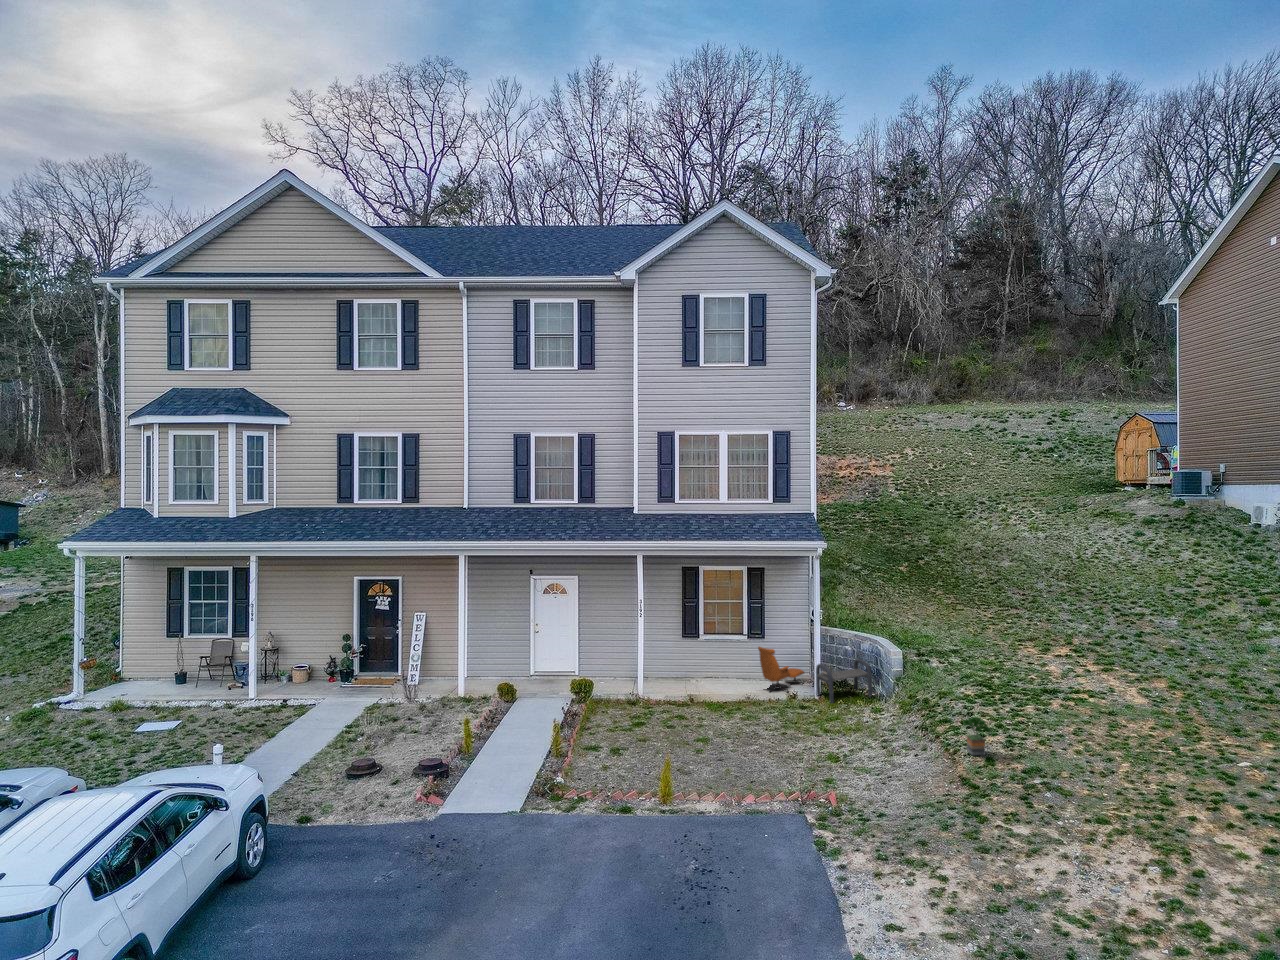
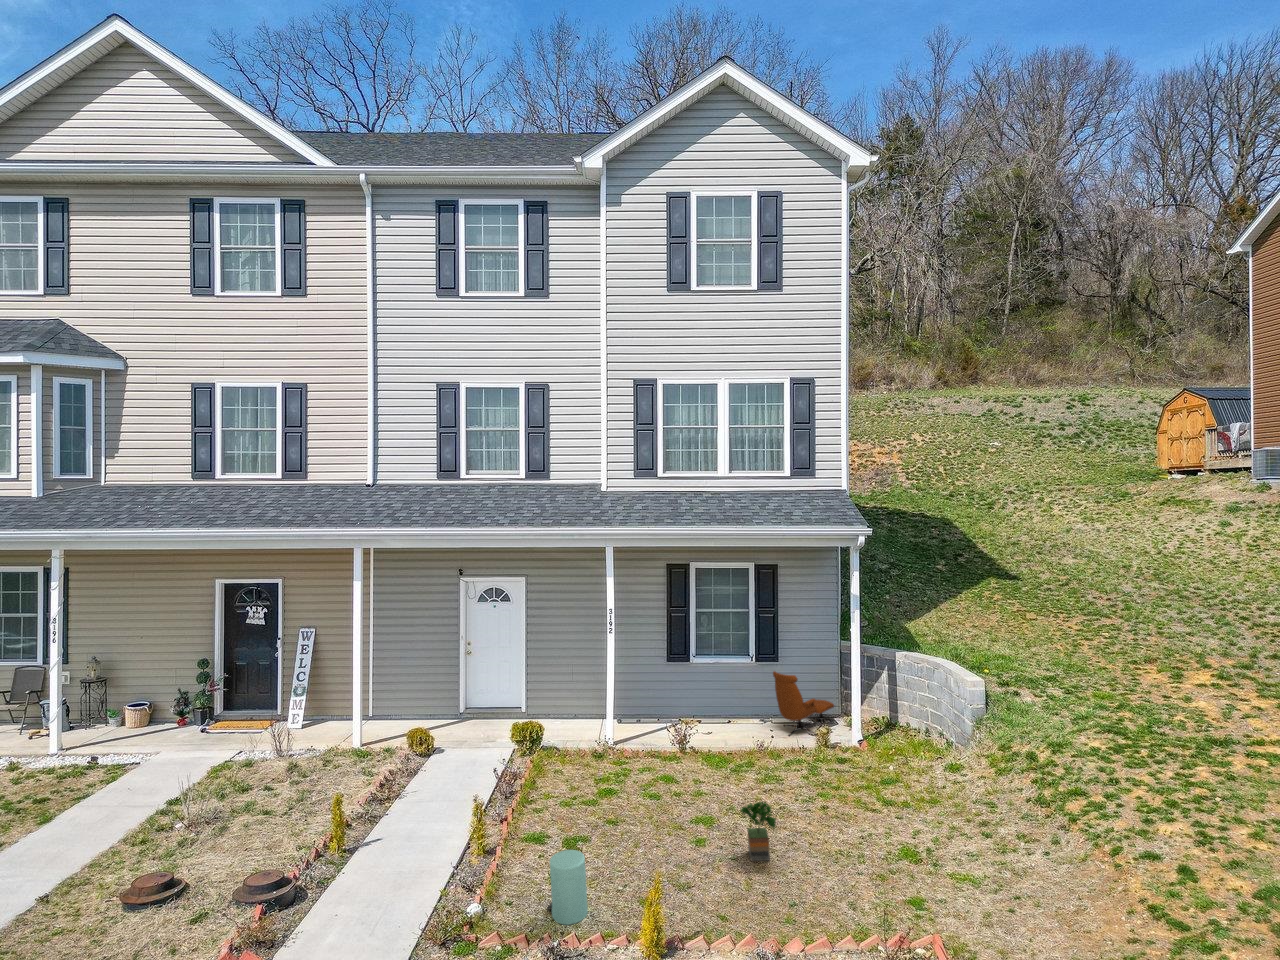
bench: present [816,658,873,703] -> none [855,687,937,754]
potted tree: present [963,718,990,755] -> present [741,802,776,861]
trash can: none [608,741,632,781] -> present [547,850,588,925]

